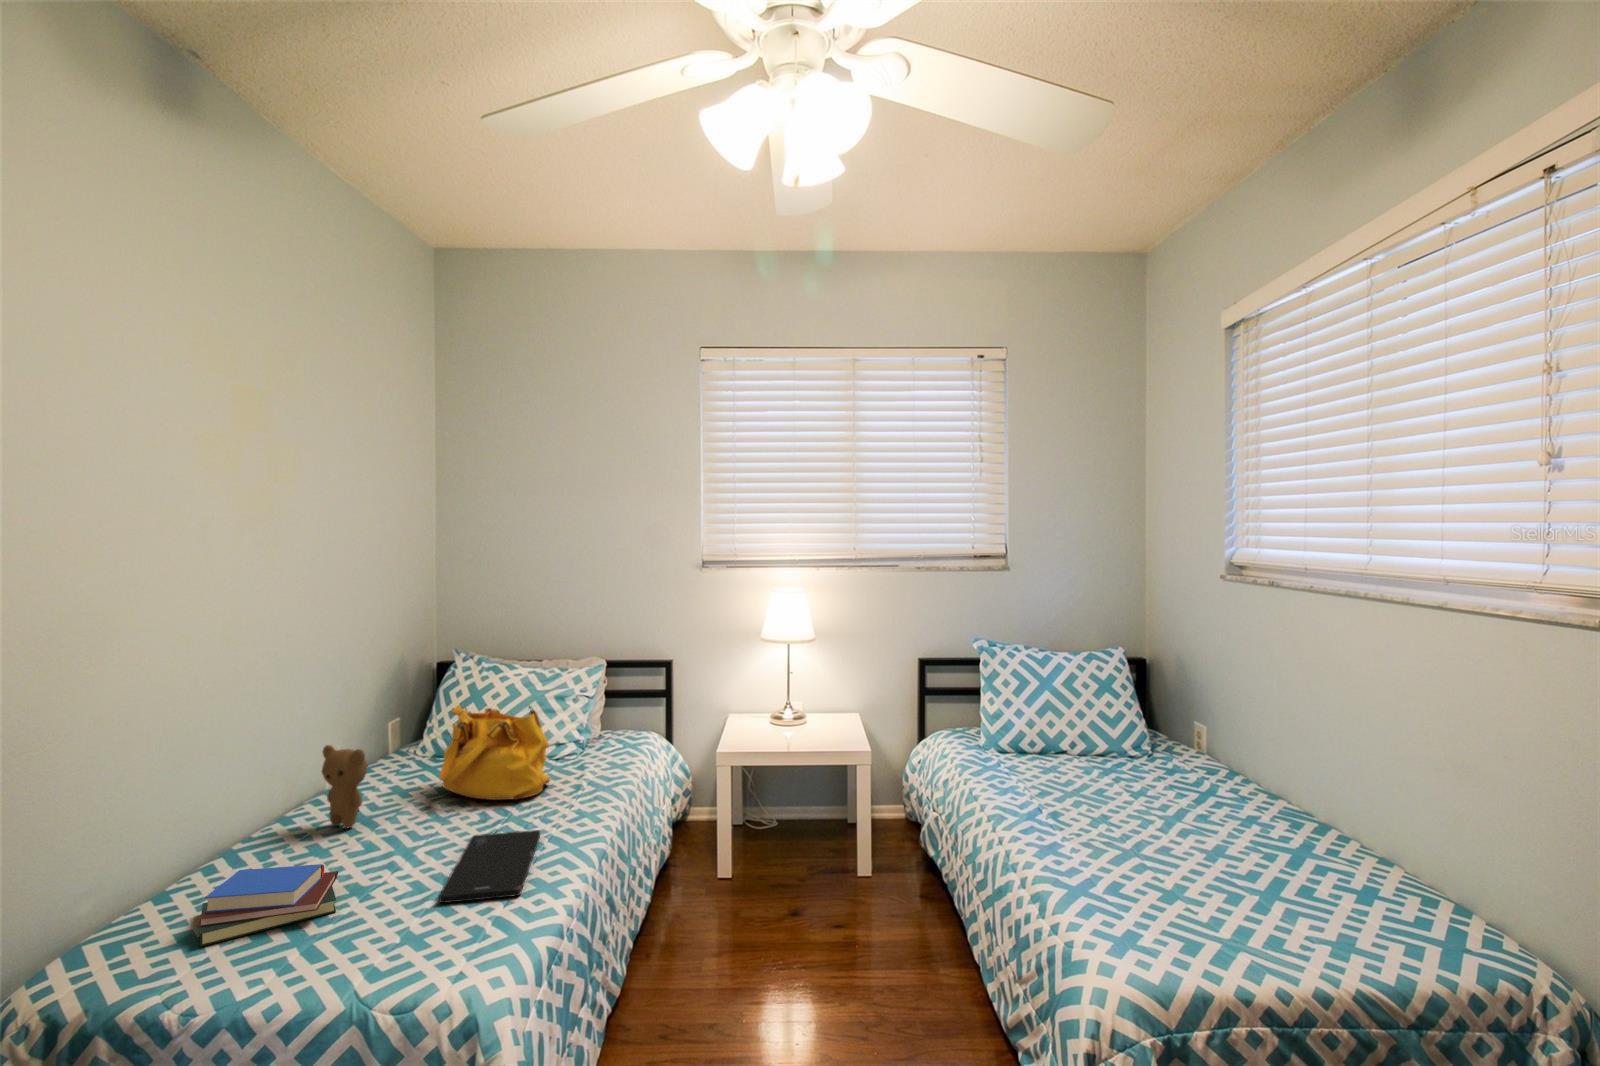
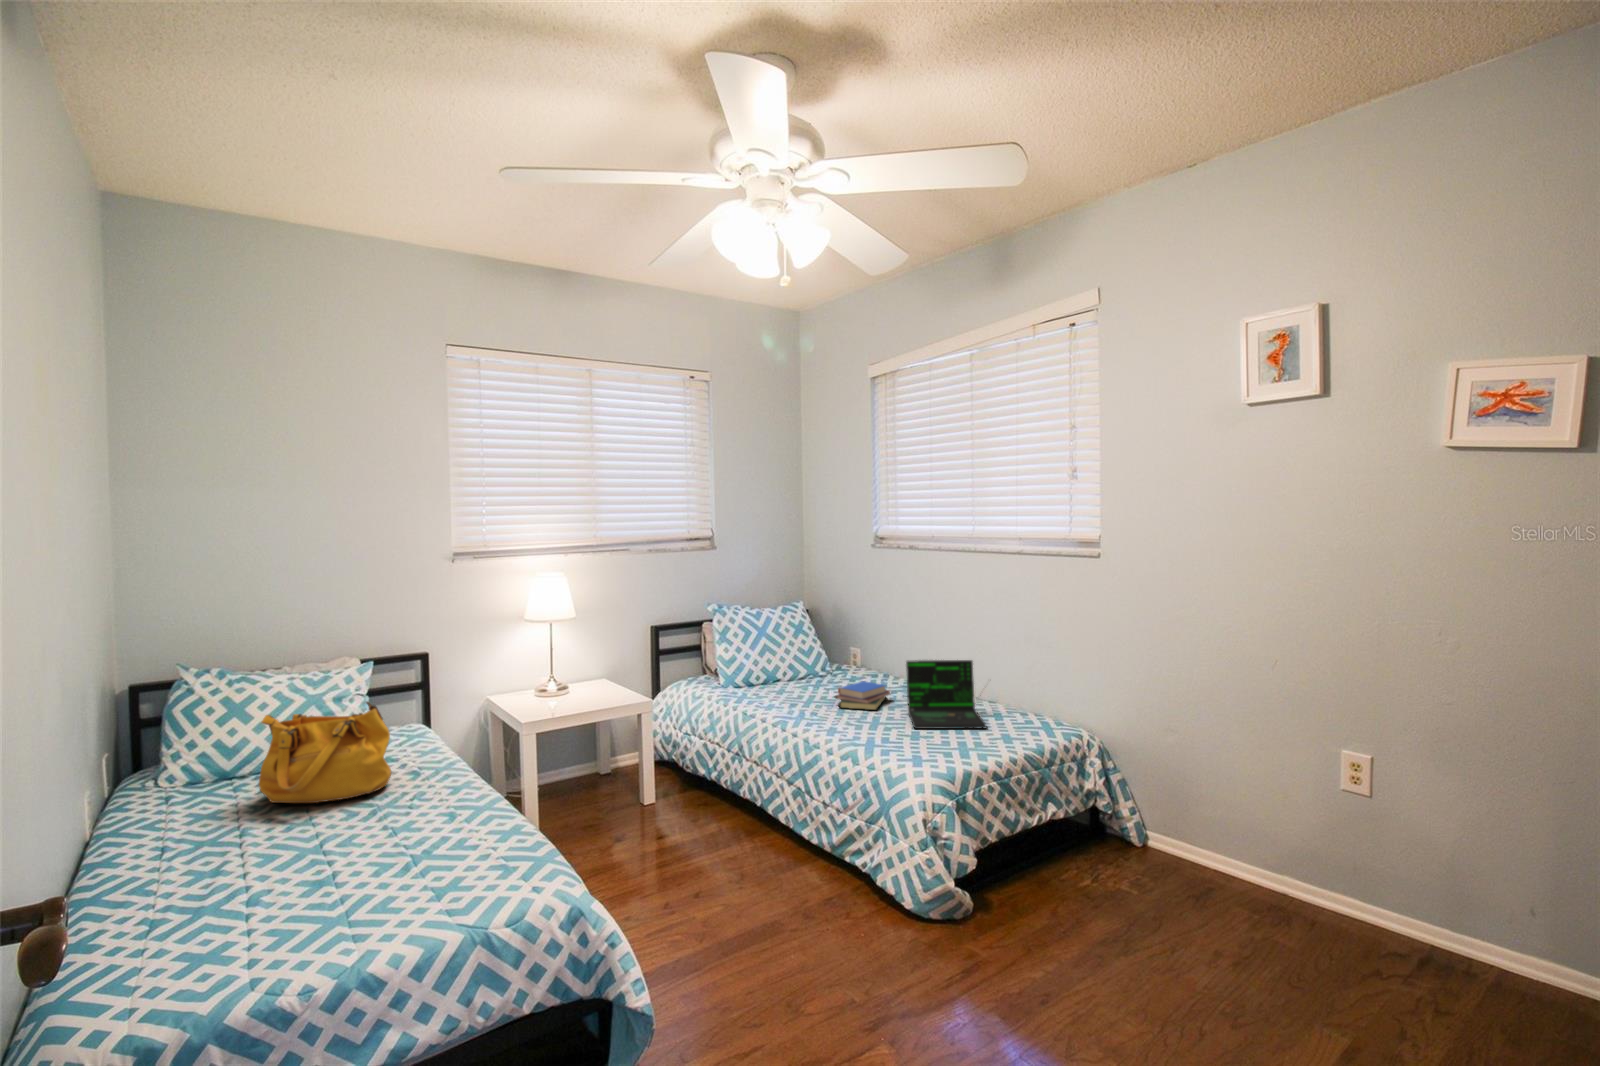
teddy bear: present [322,745,368,828] -> none [156,767,230,858]
laptop: none [1196,761,1387,917] -> present [906,660,986,729]
smartphone: present [439,830,540,903] -> none [382,804,500,866]
book: present [198,864,338,946] -> present [835,681,890,710]

